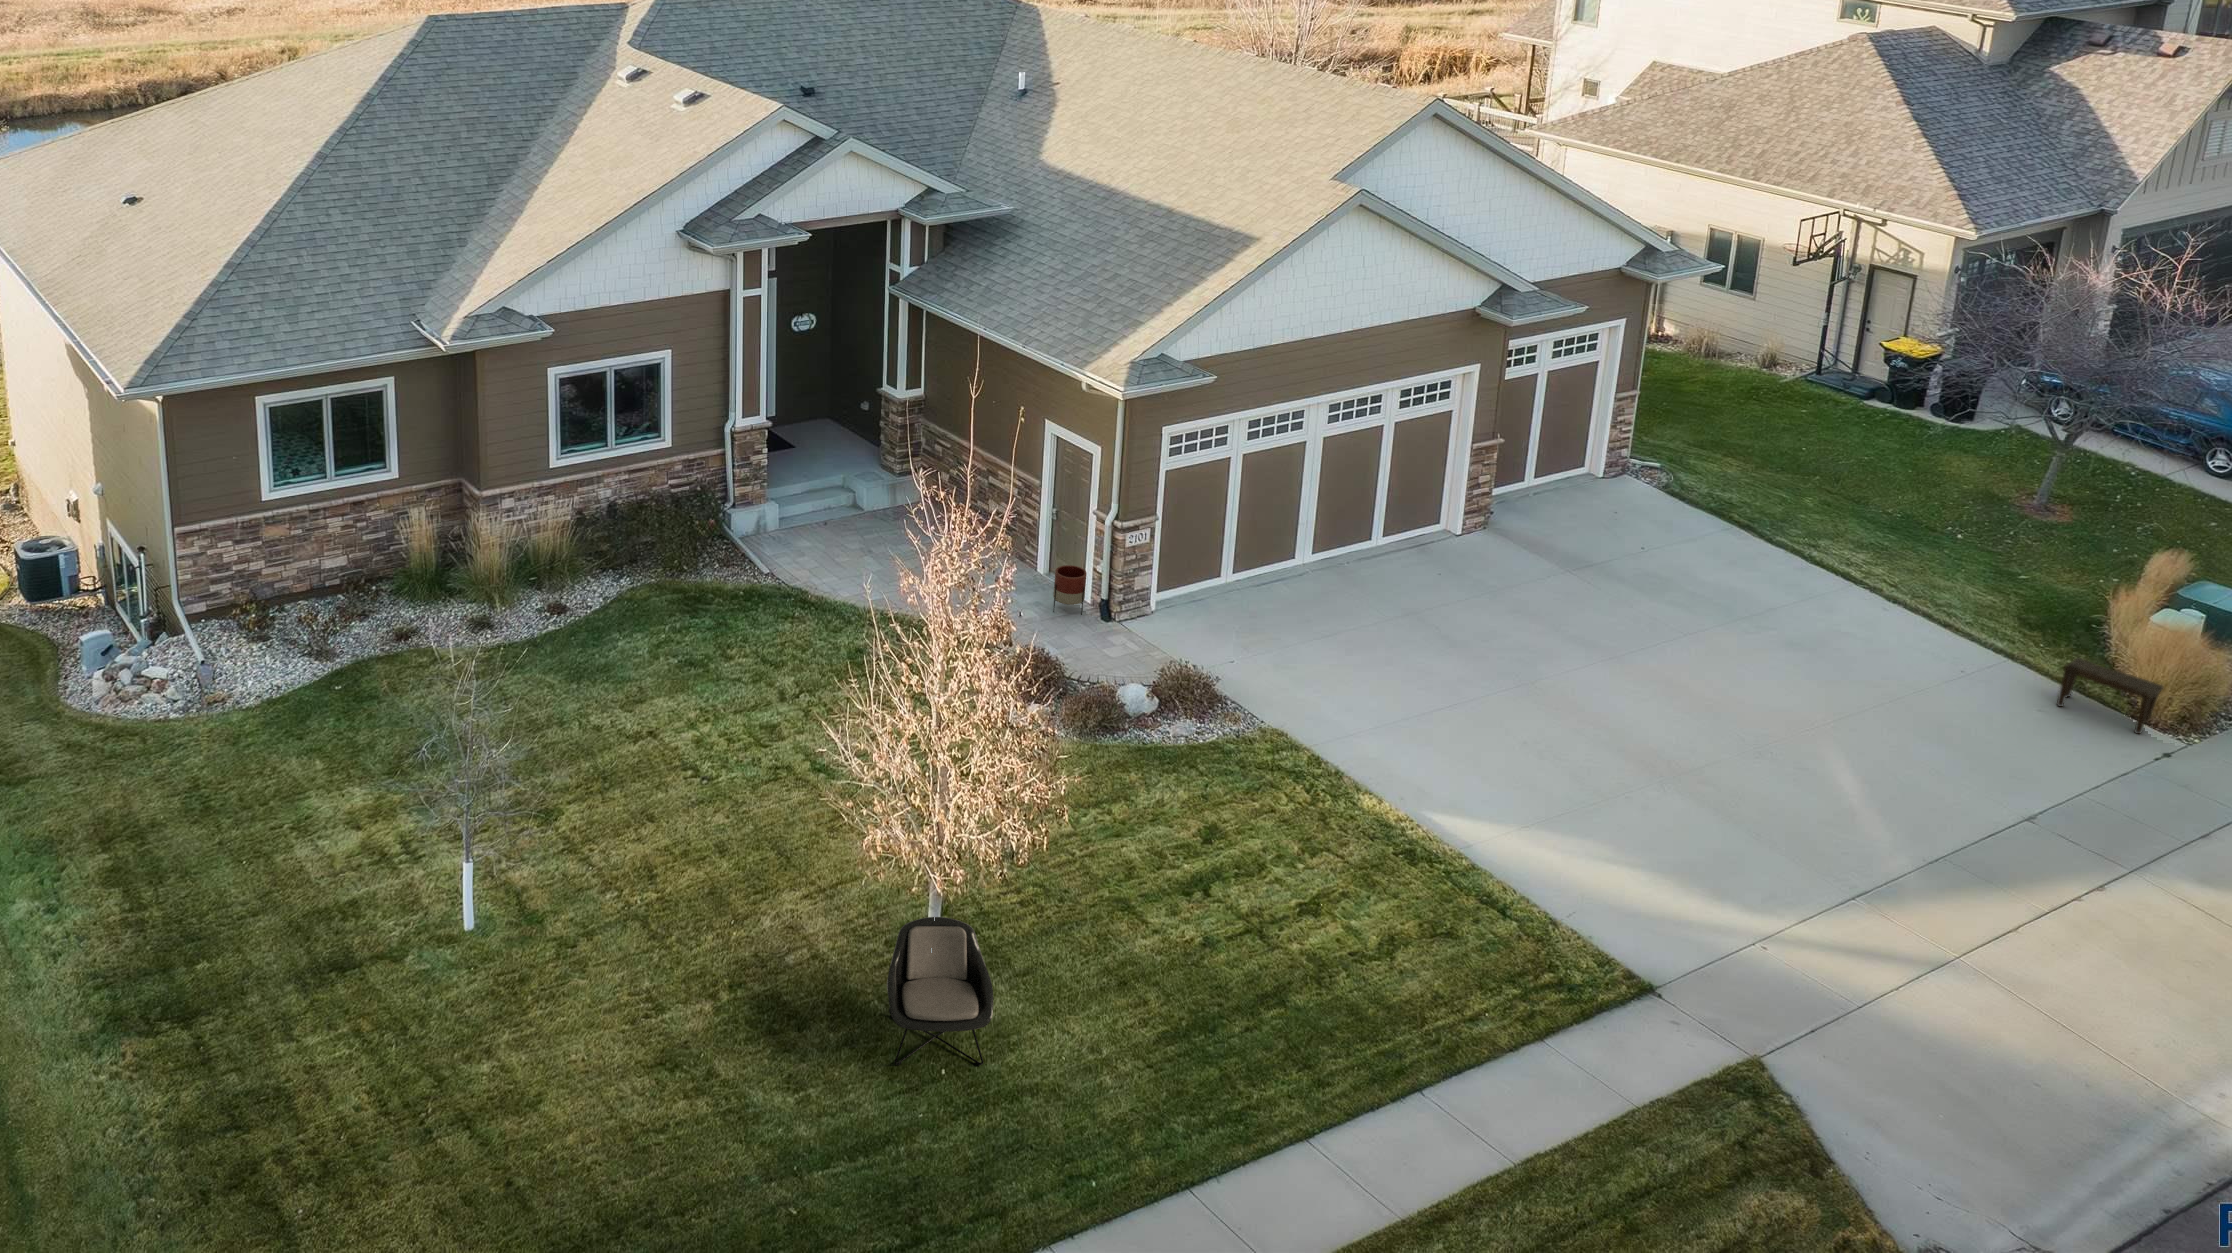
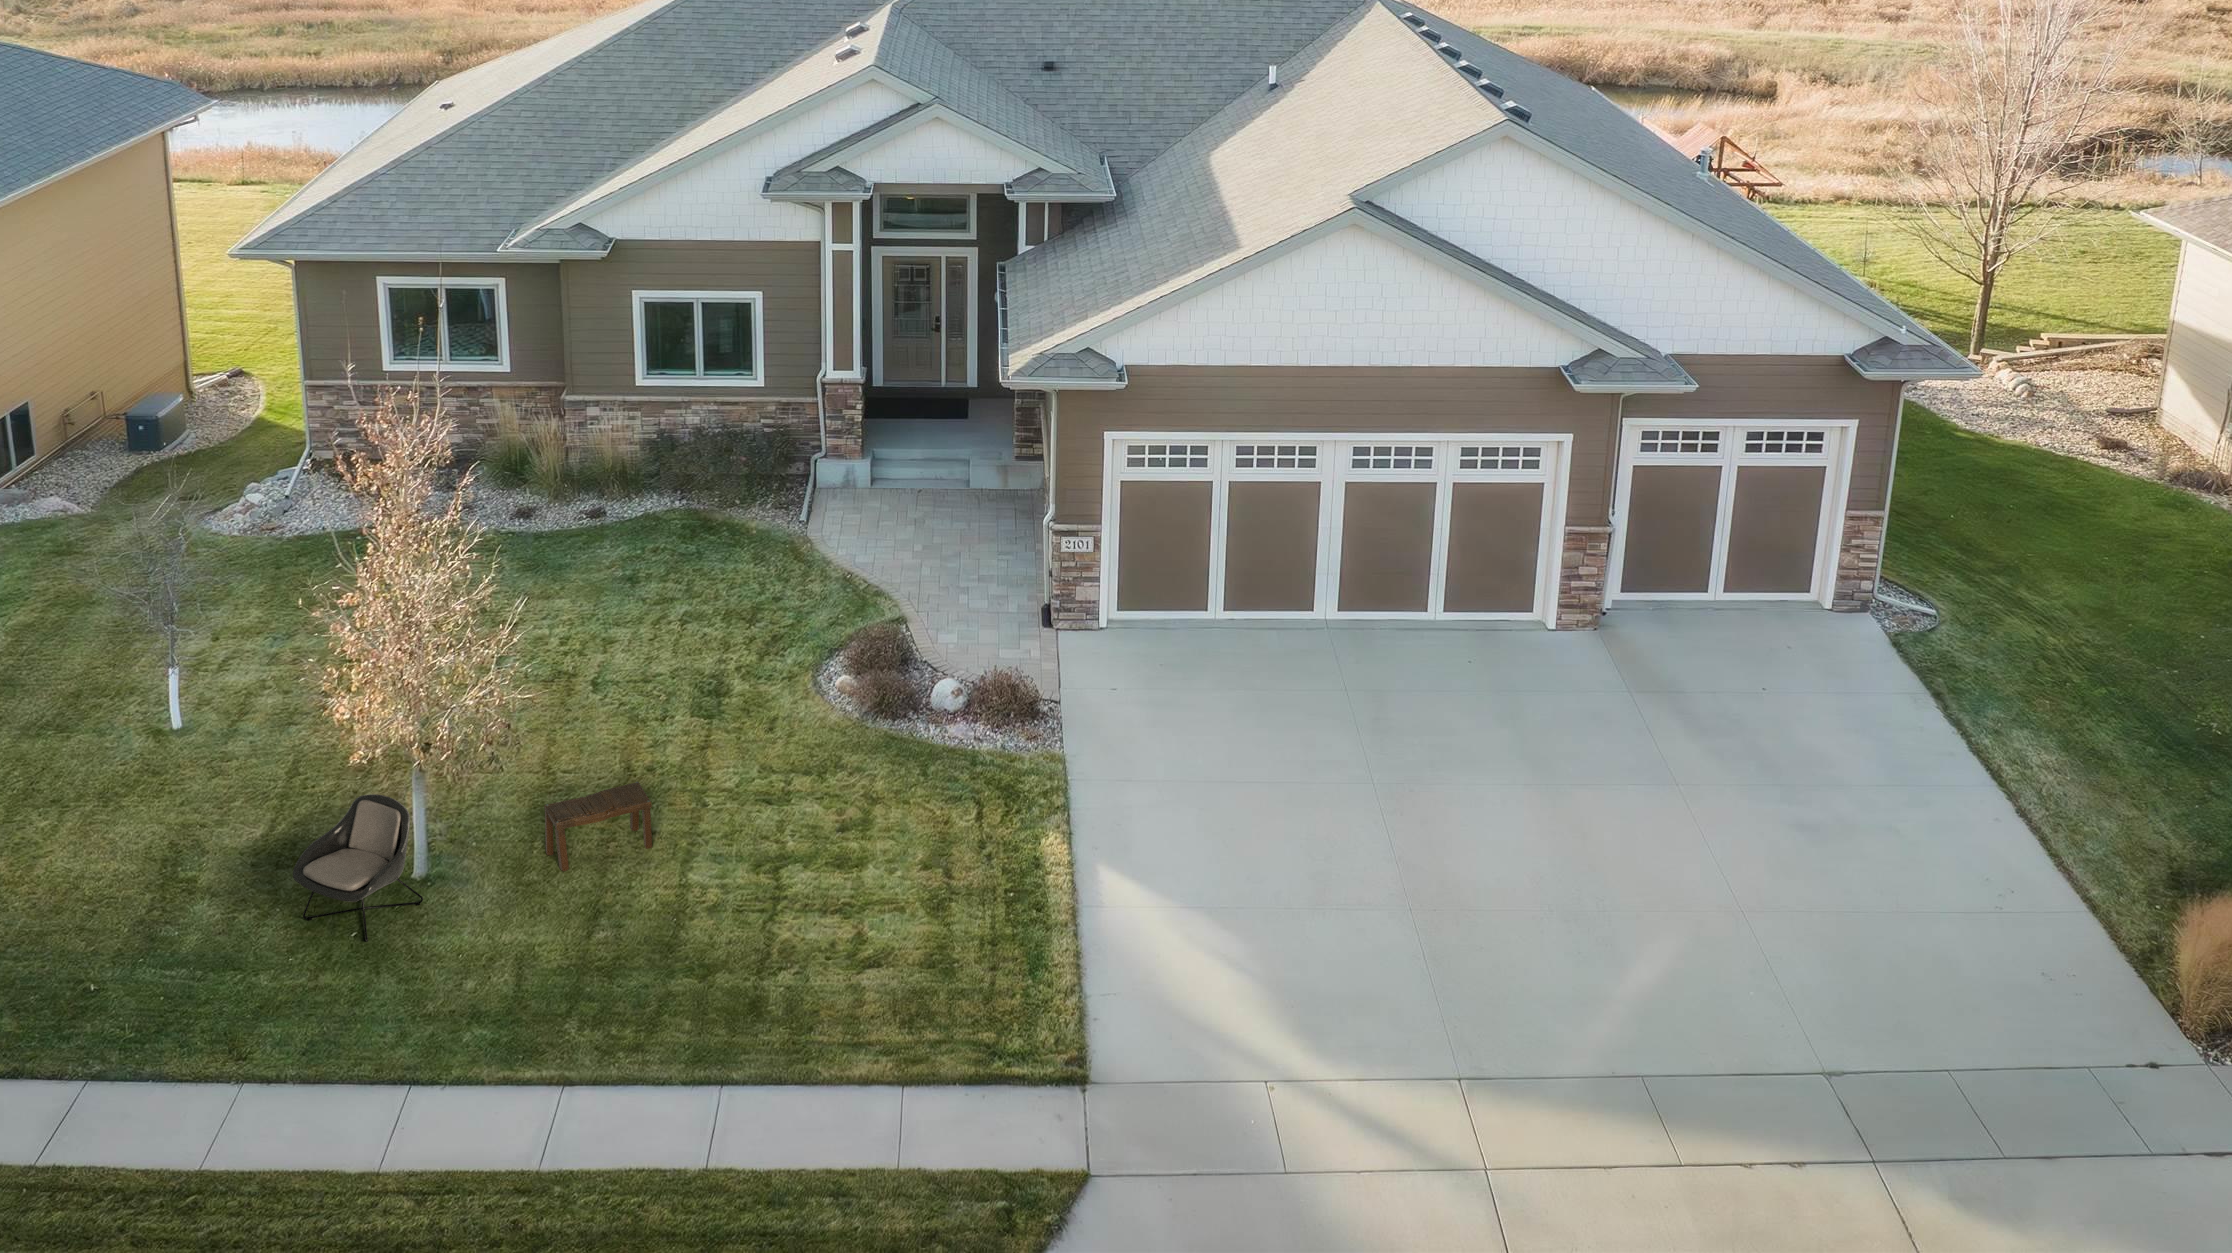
planter: present [1053,565,1087,615] -> none [1010,564,1044,618]
bench: present [2057,658,2163,734] -> present [544,782,652,871]

